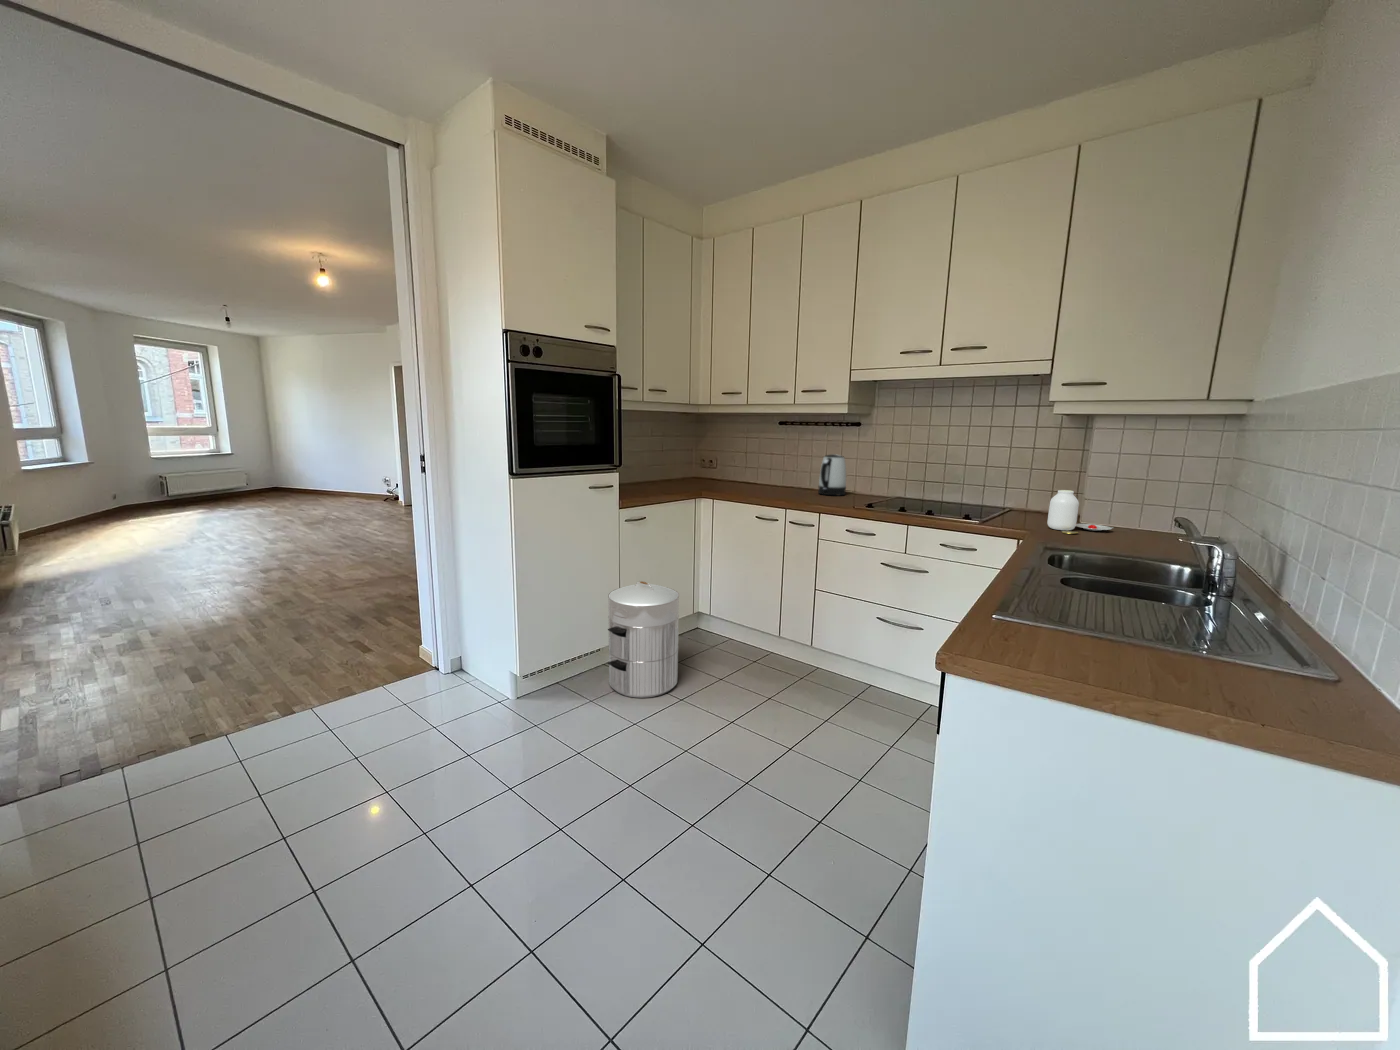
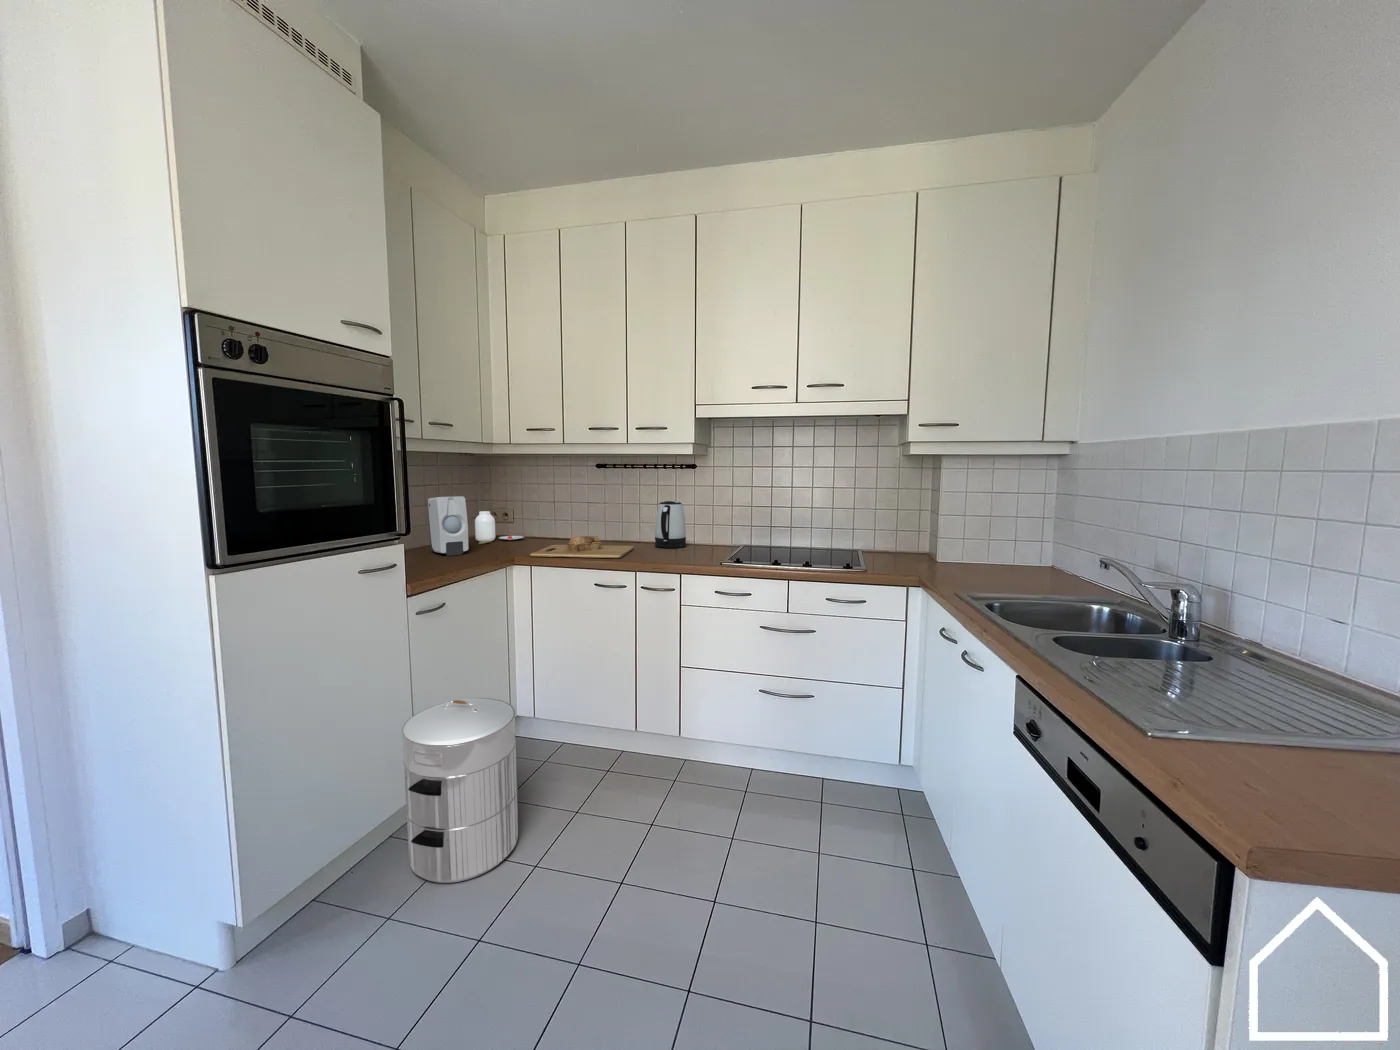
soap dispenser: none [648,444,672,488] -> present [427,496,468,556]
cutting board: none [712,479,798,498] -> present [530,536,634,558]
jar: present [1047,490,1112,534] -> present [475,511,523,544]

